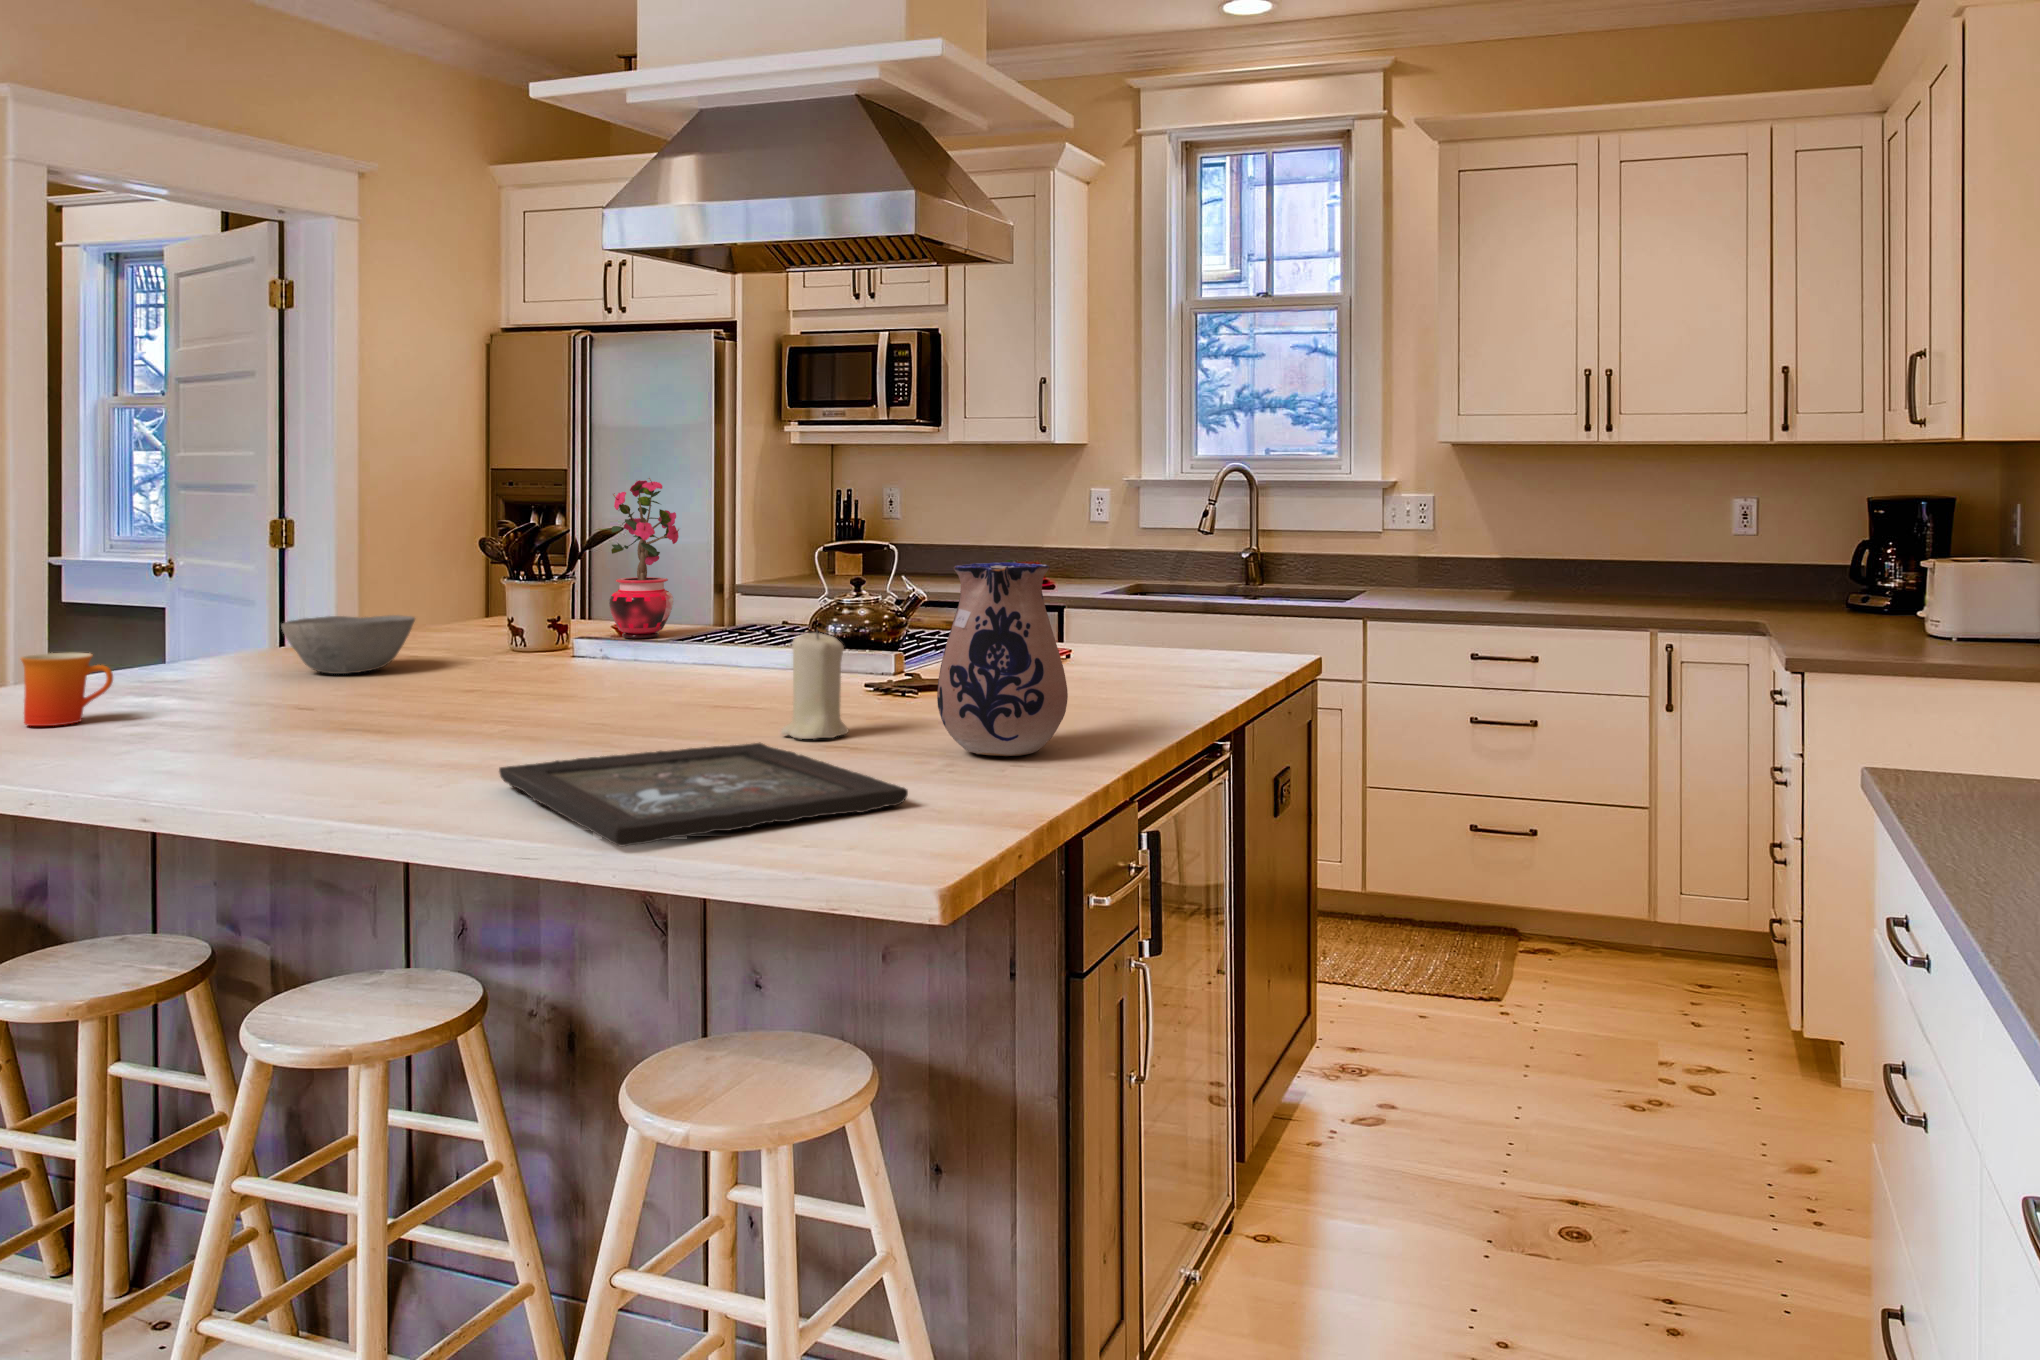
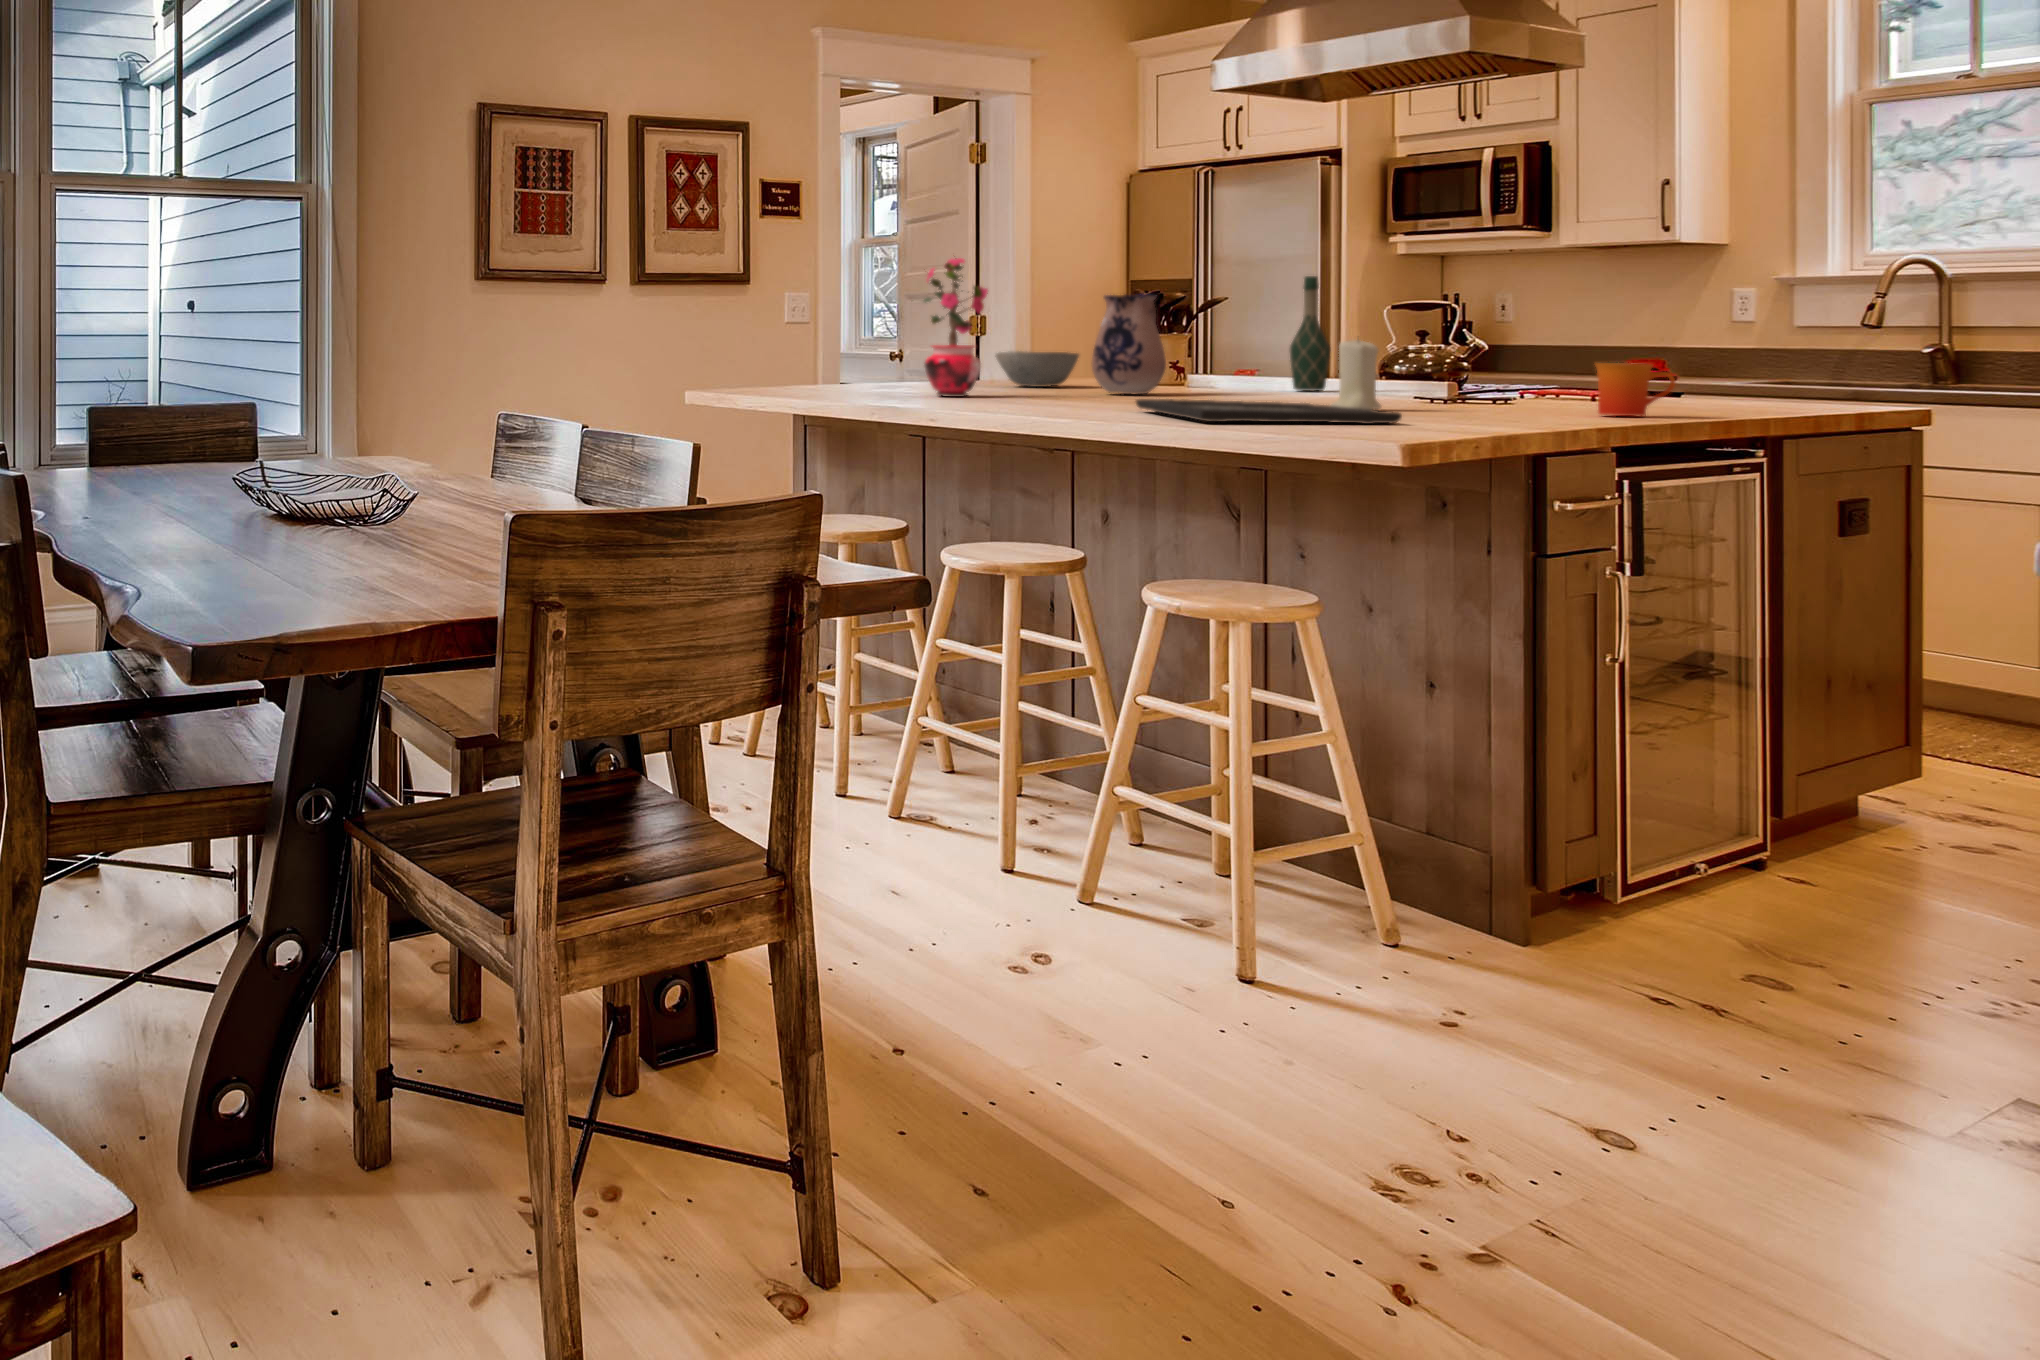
potted plant: present [597,478,679,638] -> present [924,258,988,397]
wine bottle: none [702,504,752,659] -> present [1290,276,1330,391]
ceramic pitcher: present [937,561,1068,756] -> present [1092,294,1166,395]
mug: present [21,653,113,726] -> present [1595,363,1675,416]

